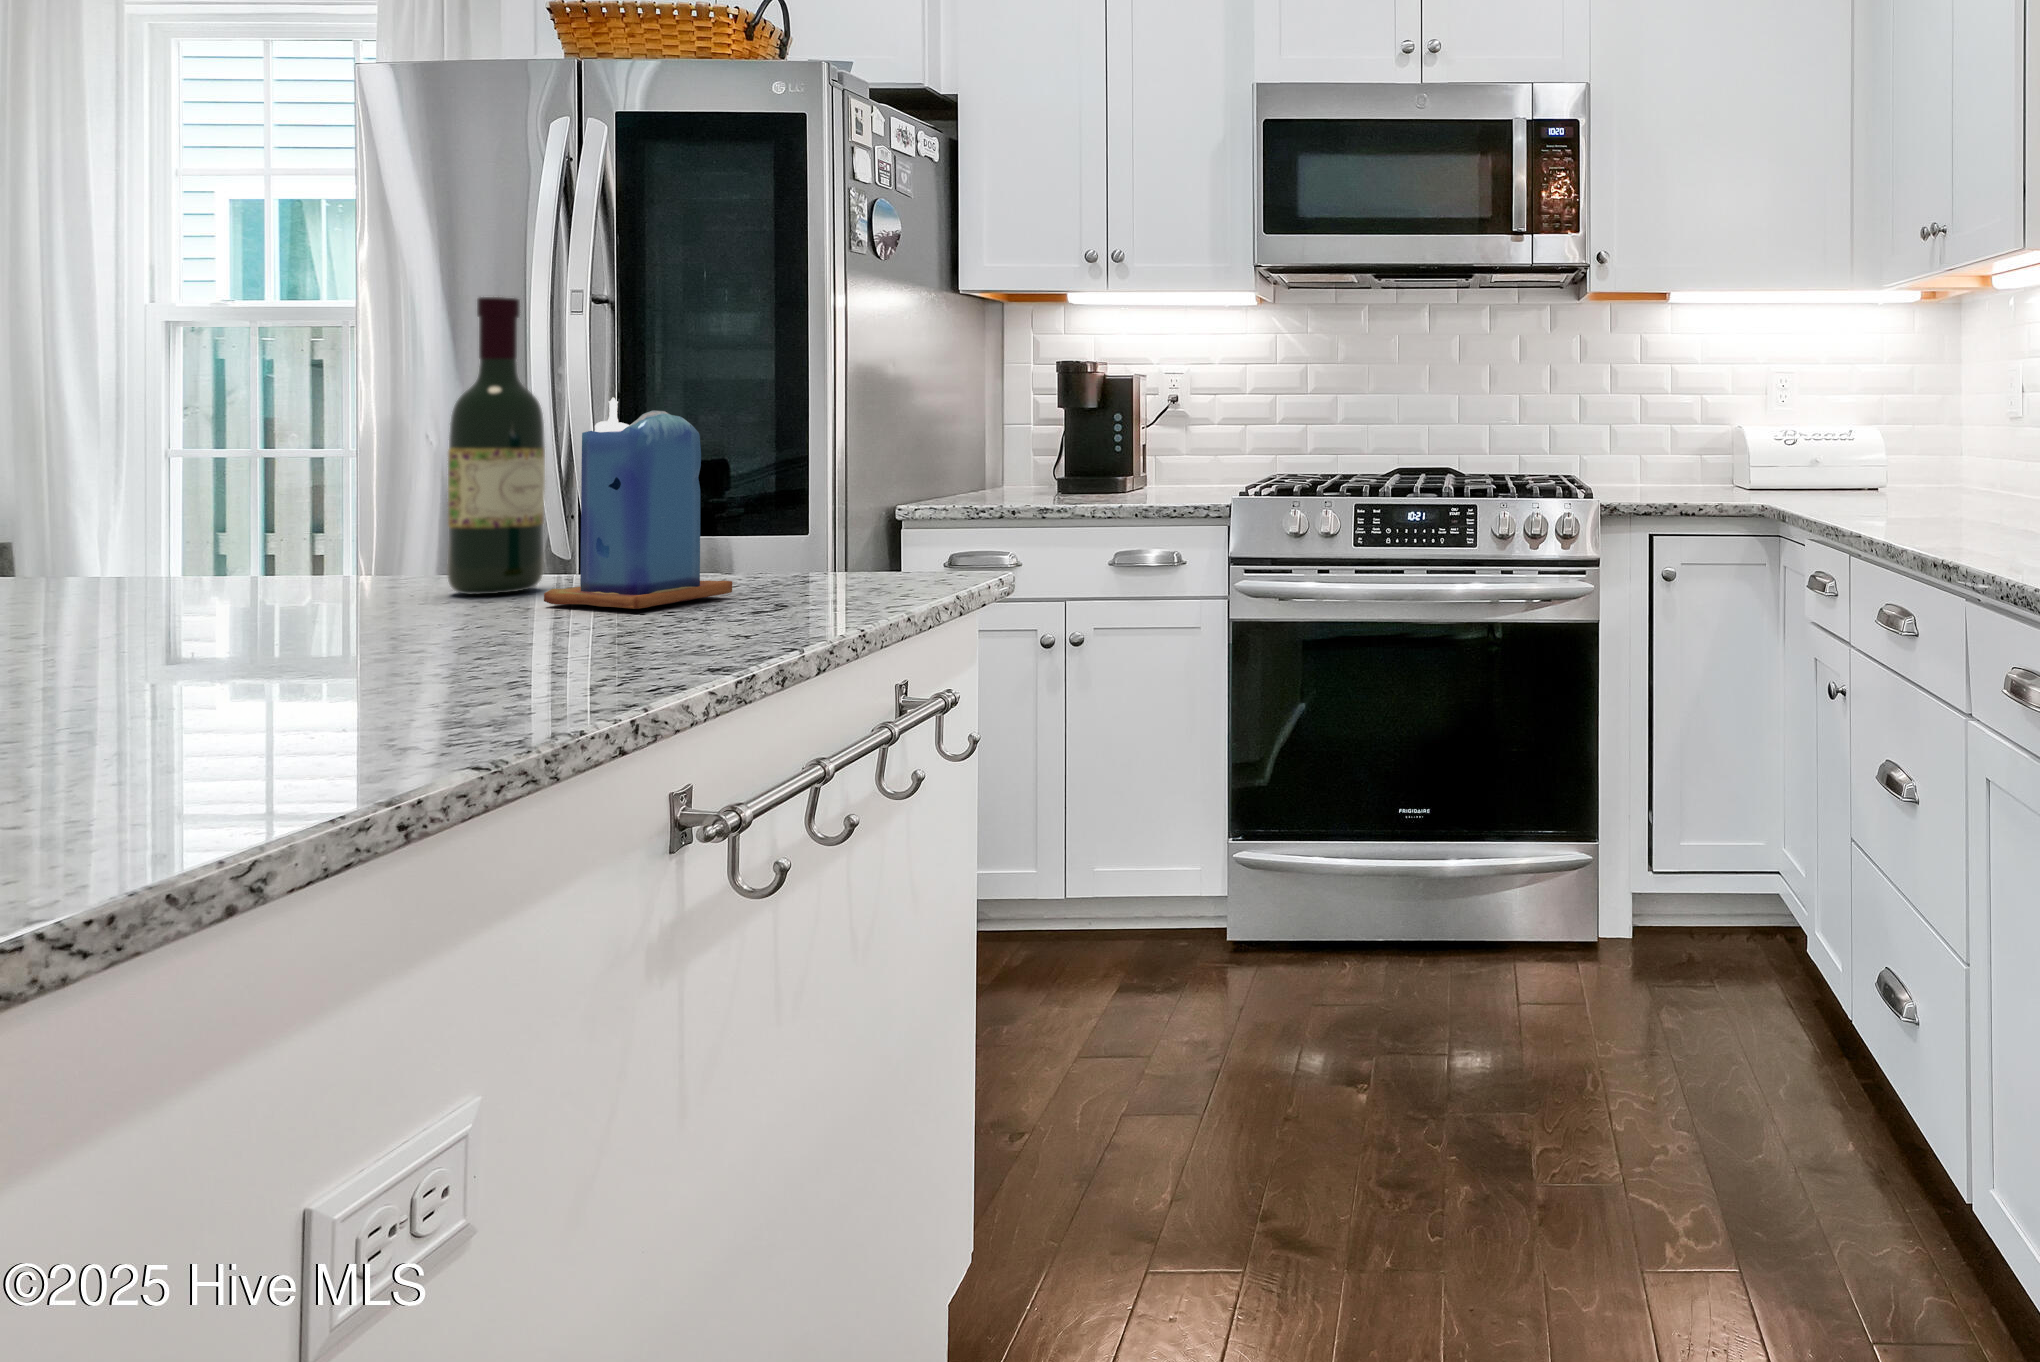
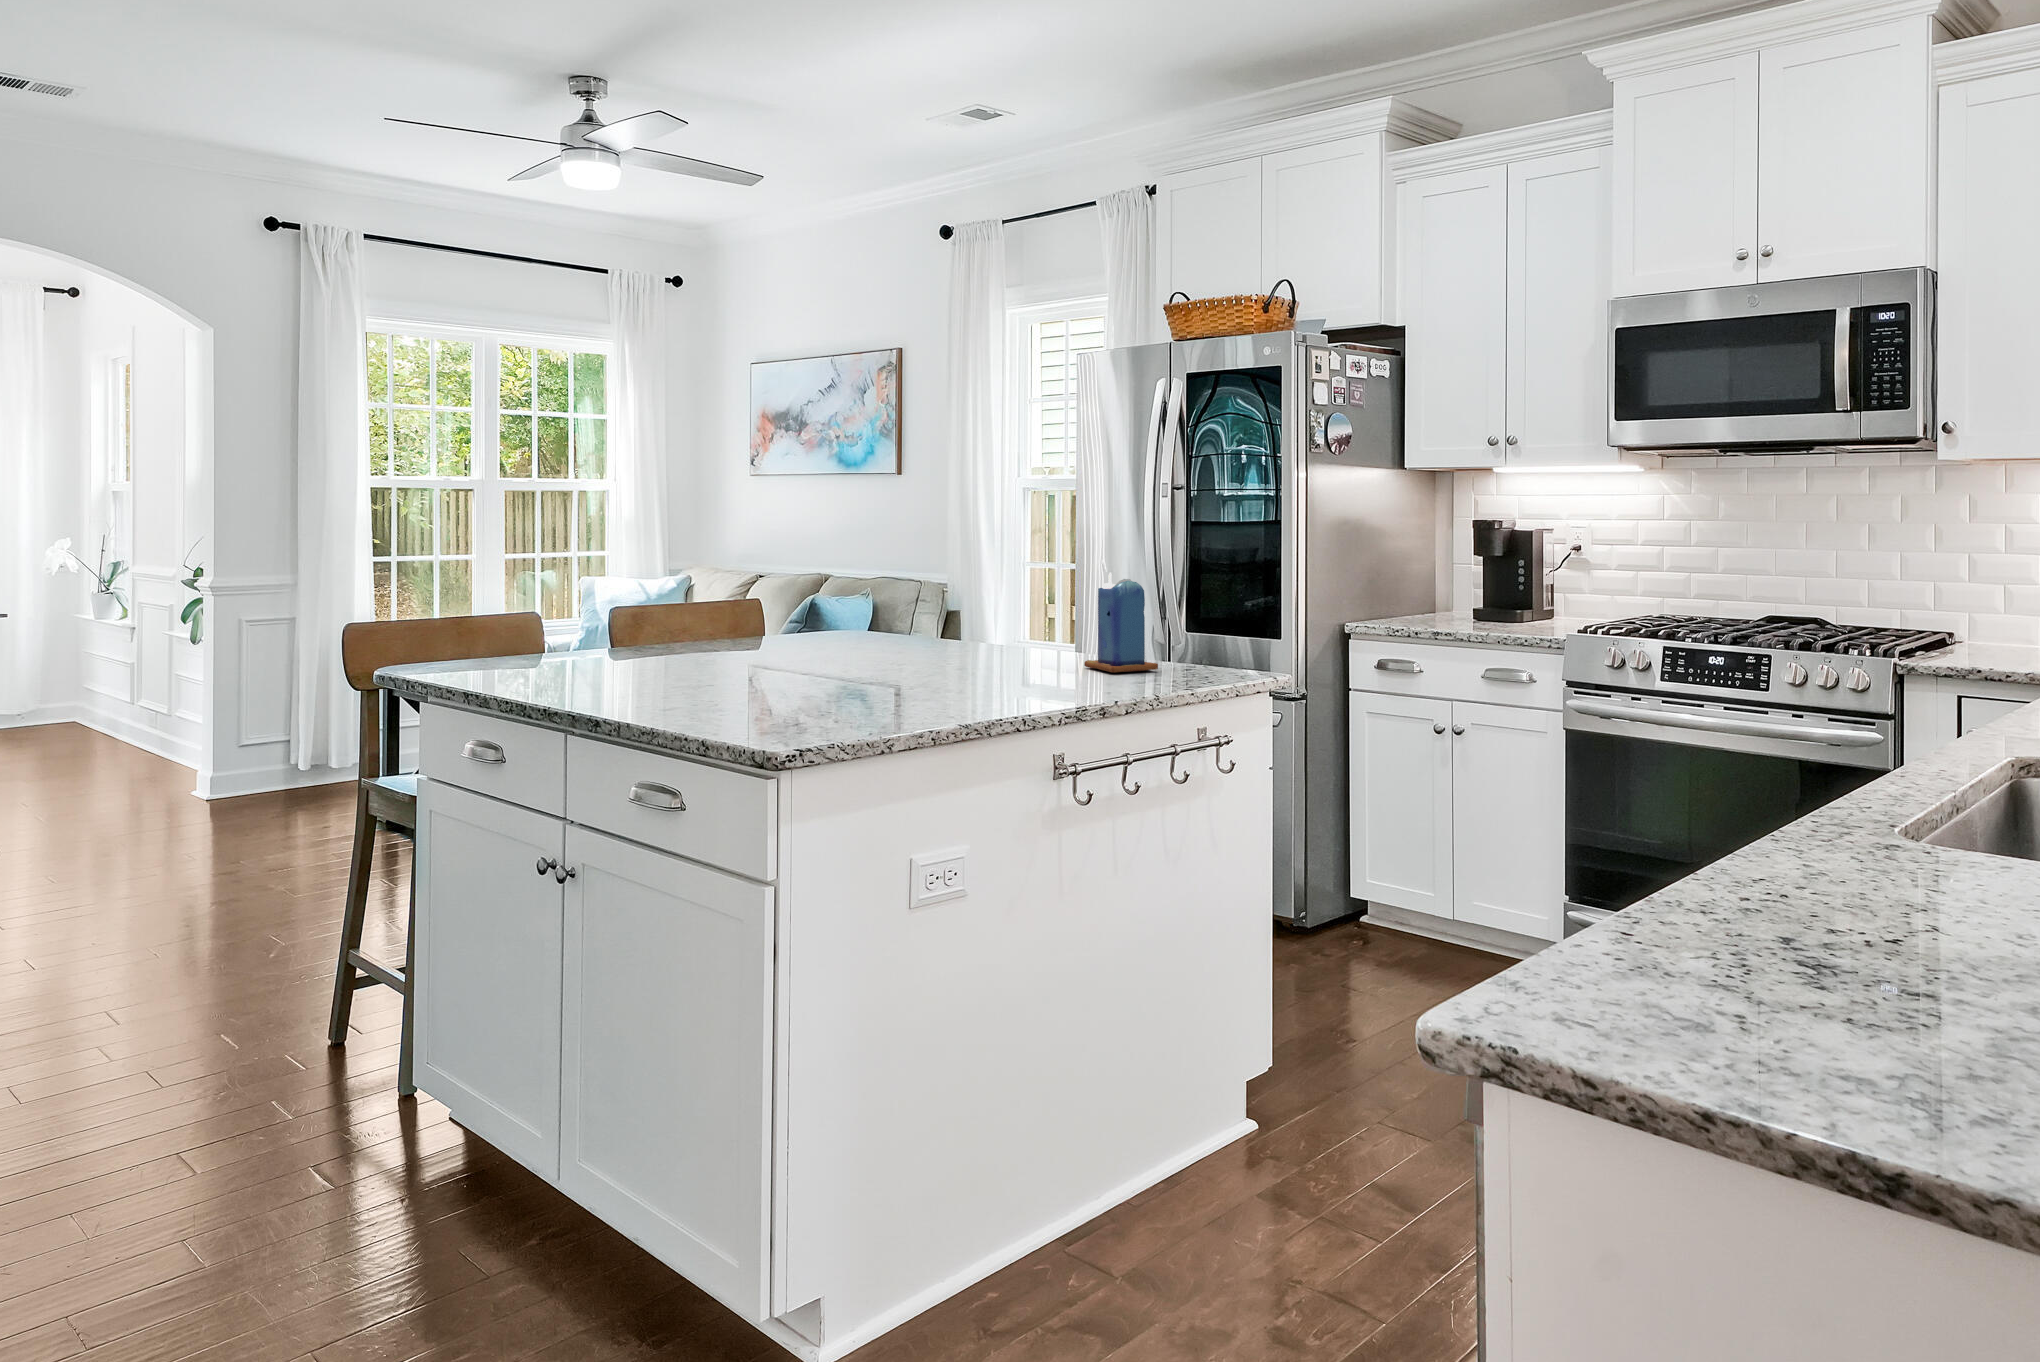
wine bottle: present [447,297,545,594] -> none [1057,522,1093,660]

